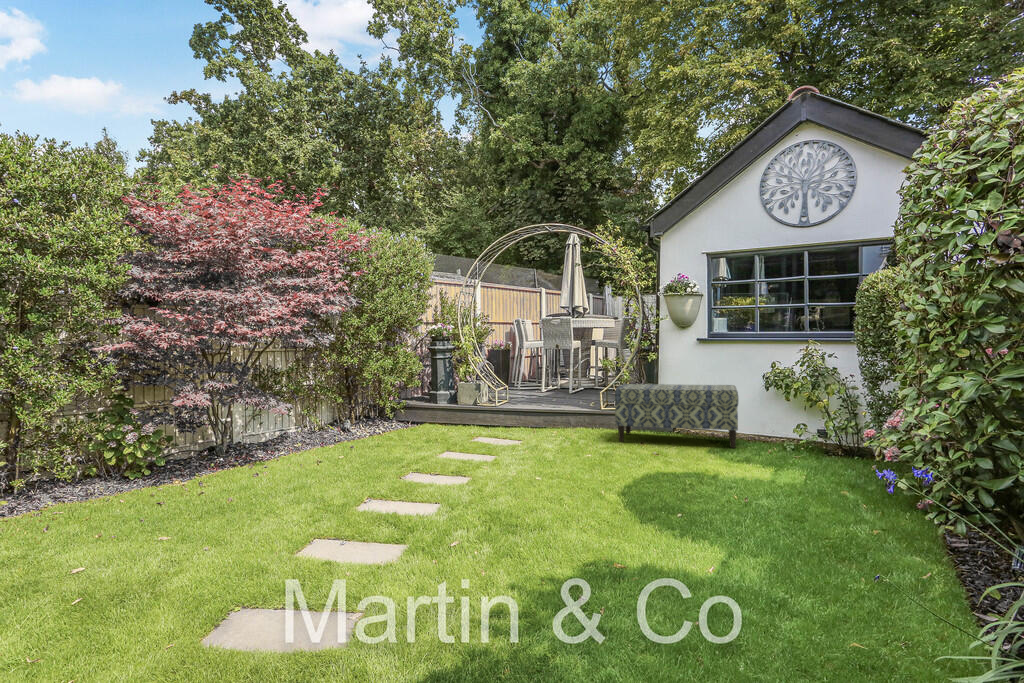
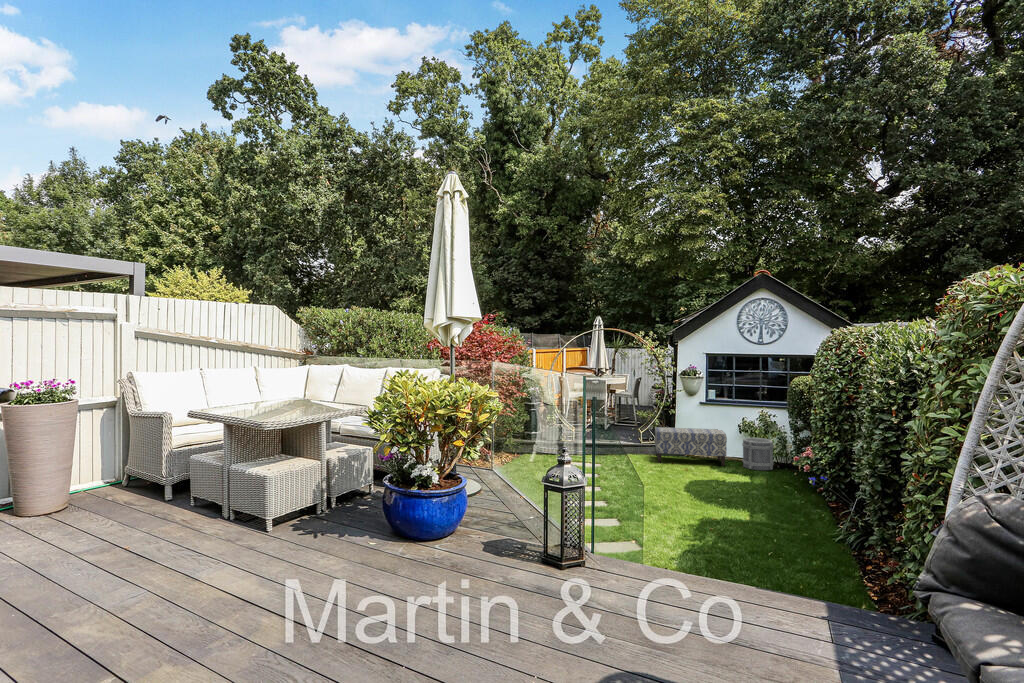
bucket: none [769,398,829,456] -> present [742,438,773,470]

